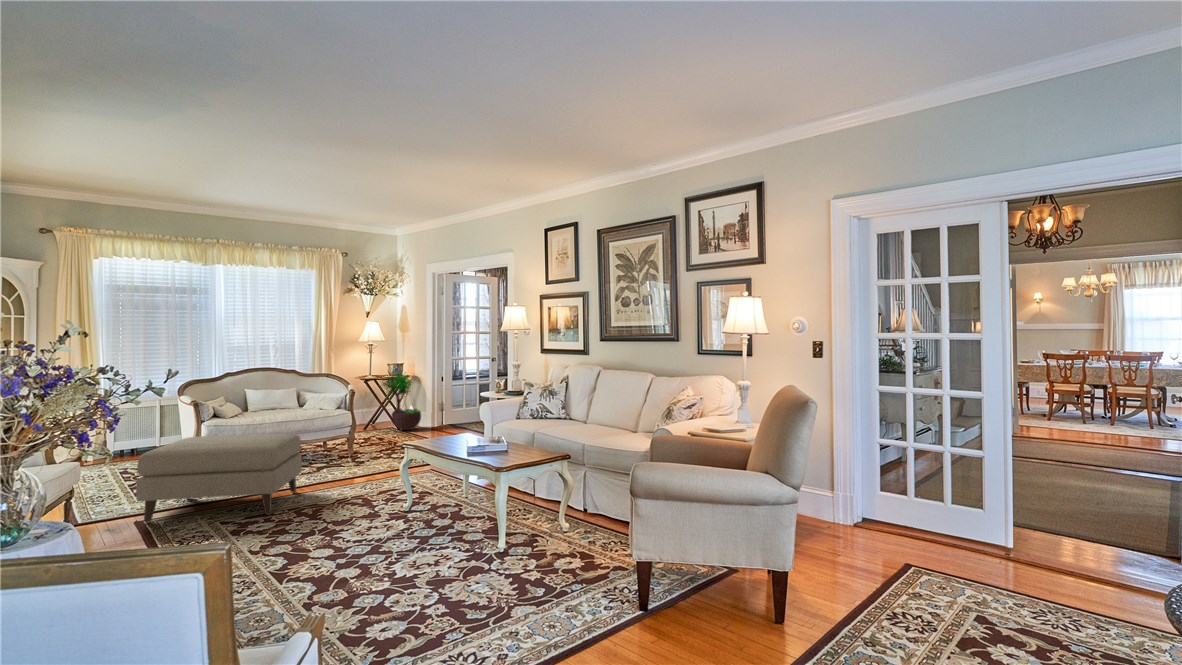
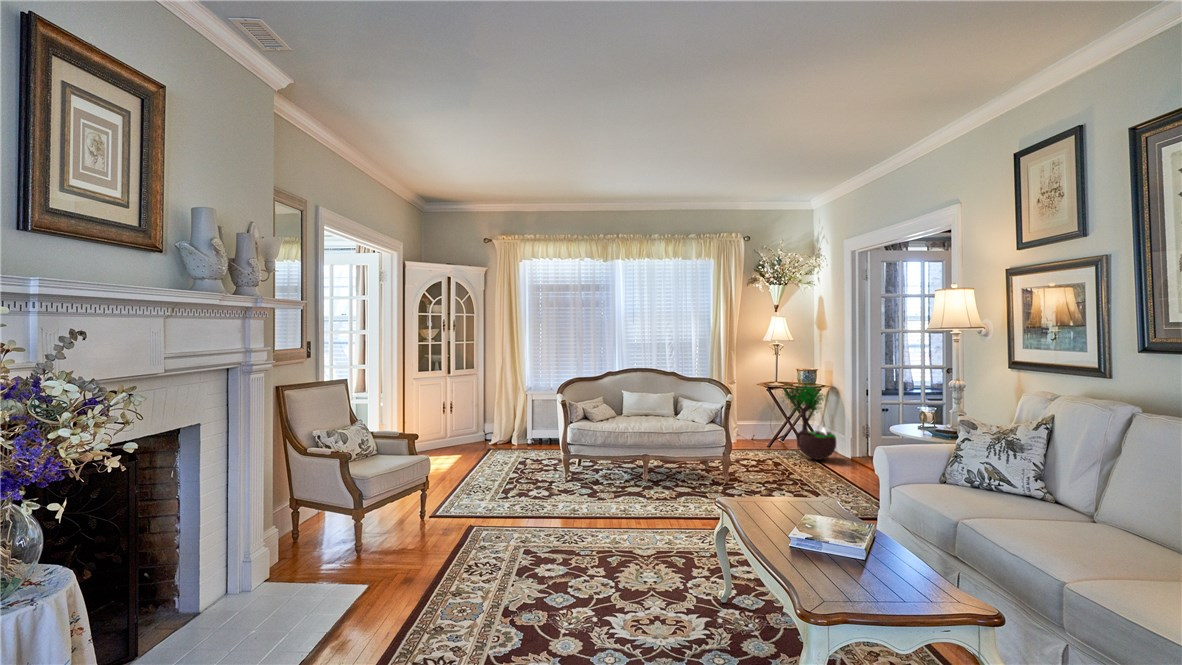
ottoman: present [136,433,302,523] -> none [470,441,632,551]

